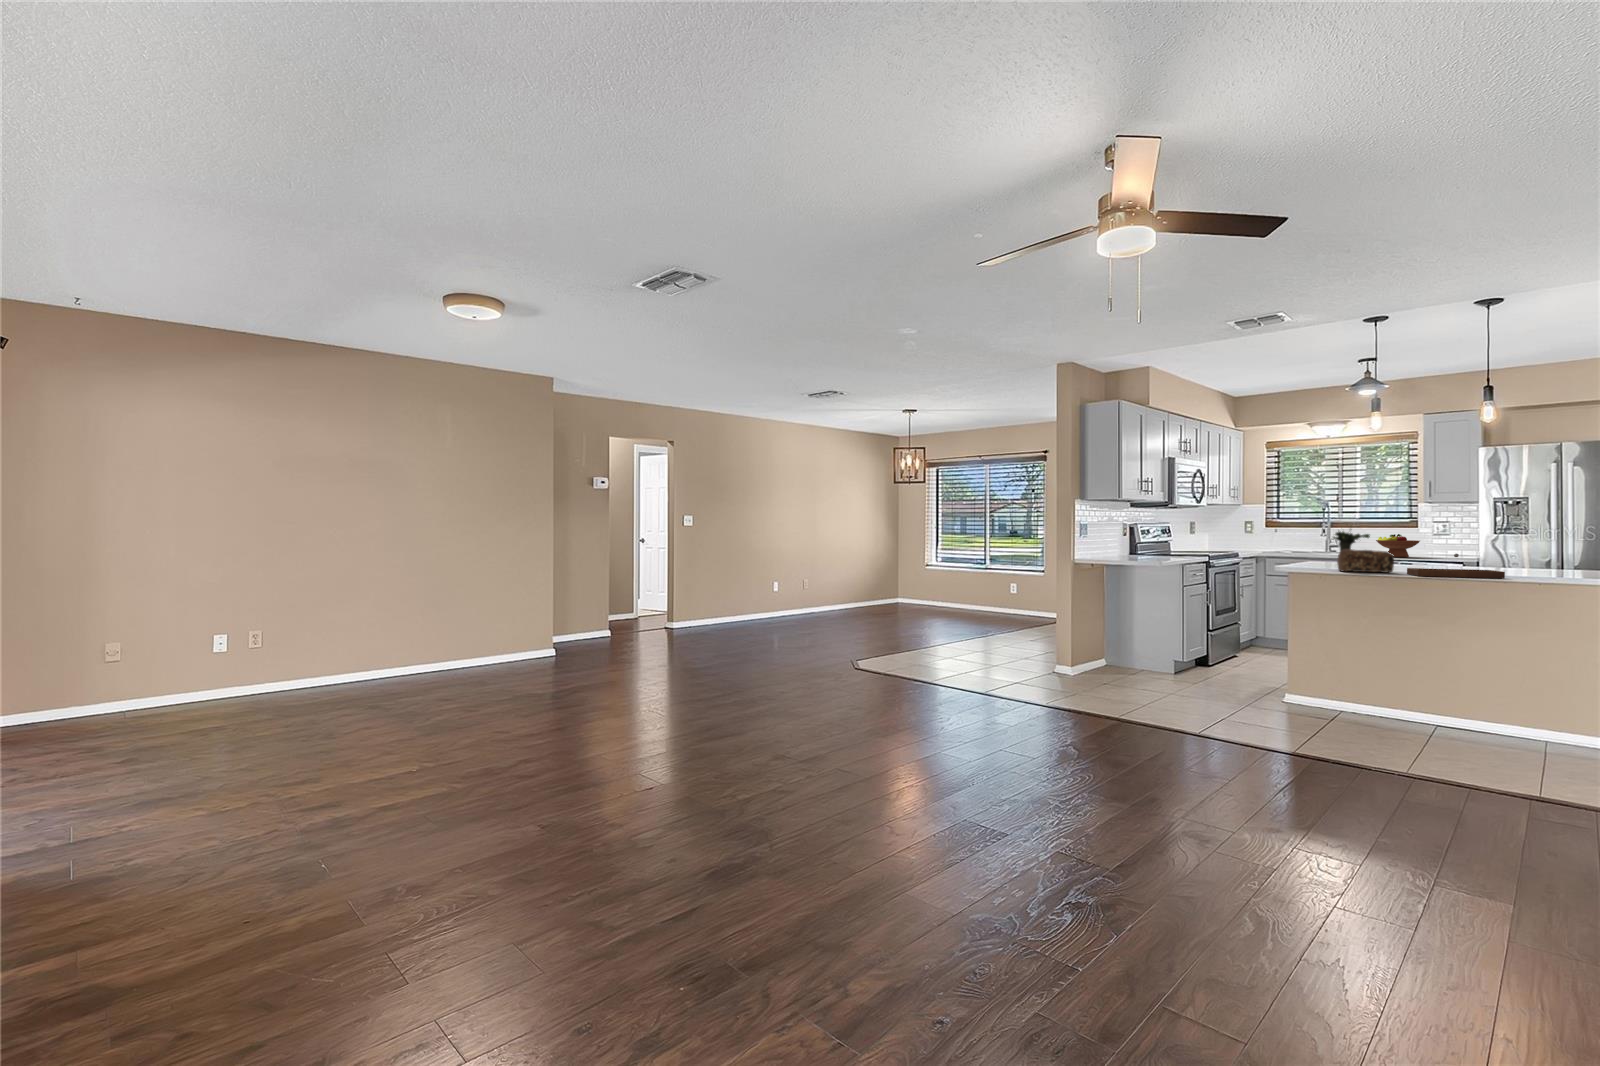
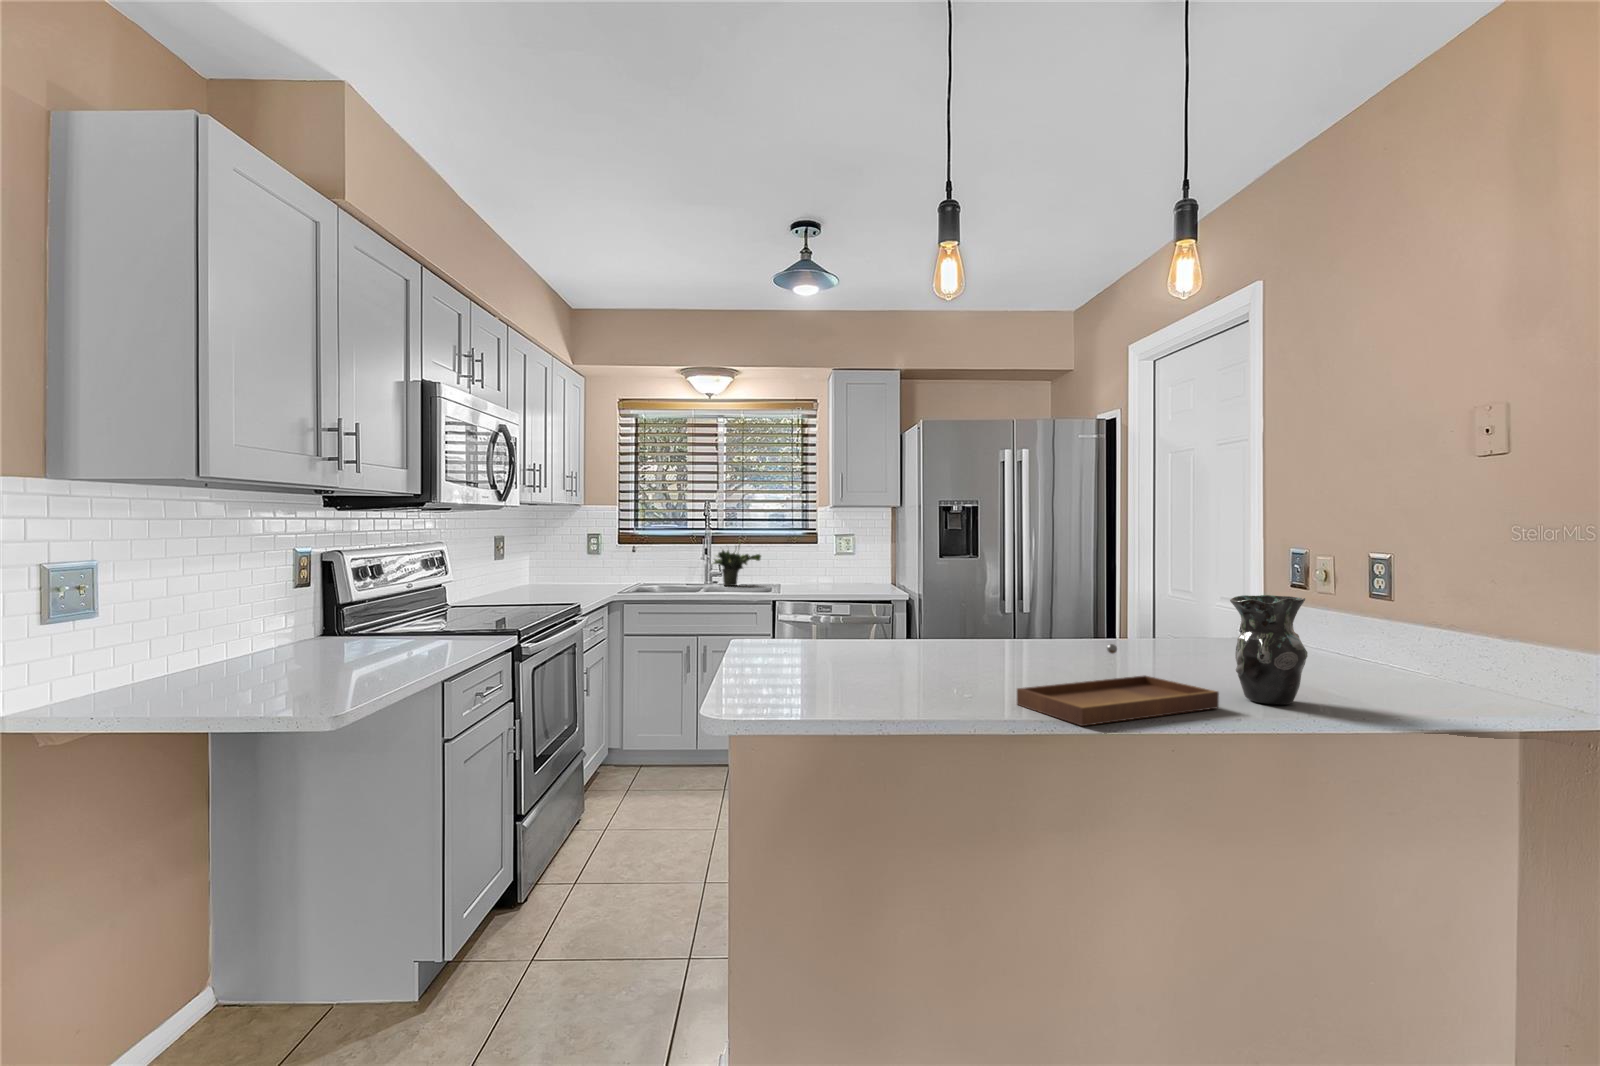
fruit bowl: present [1376,534,1420,557] -> none [782,558,839,595]
vase: none [1527,536,1566,580] -> present [1230,595,1308,705]
bread loaf: present [1337,549,1394,573] -> none [856,638,989,712]

